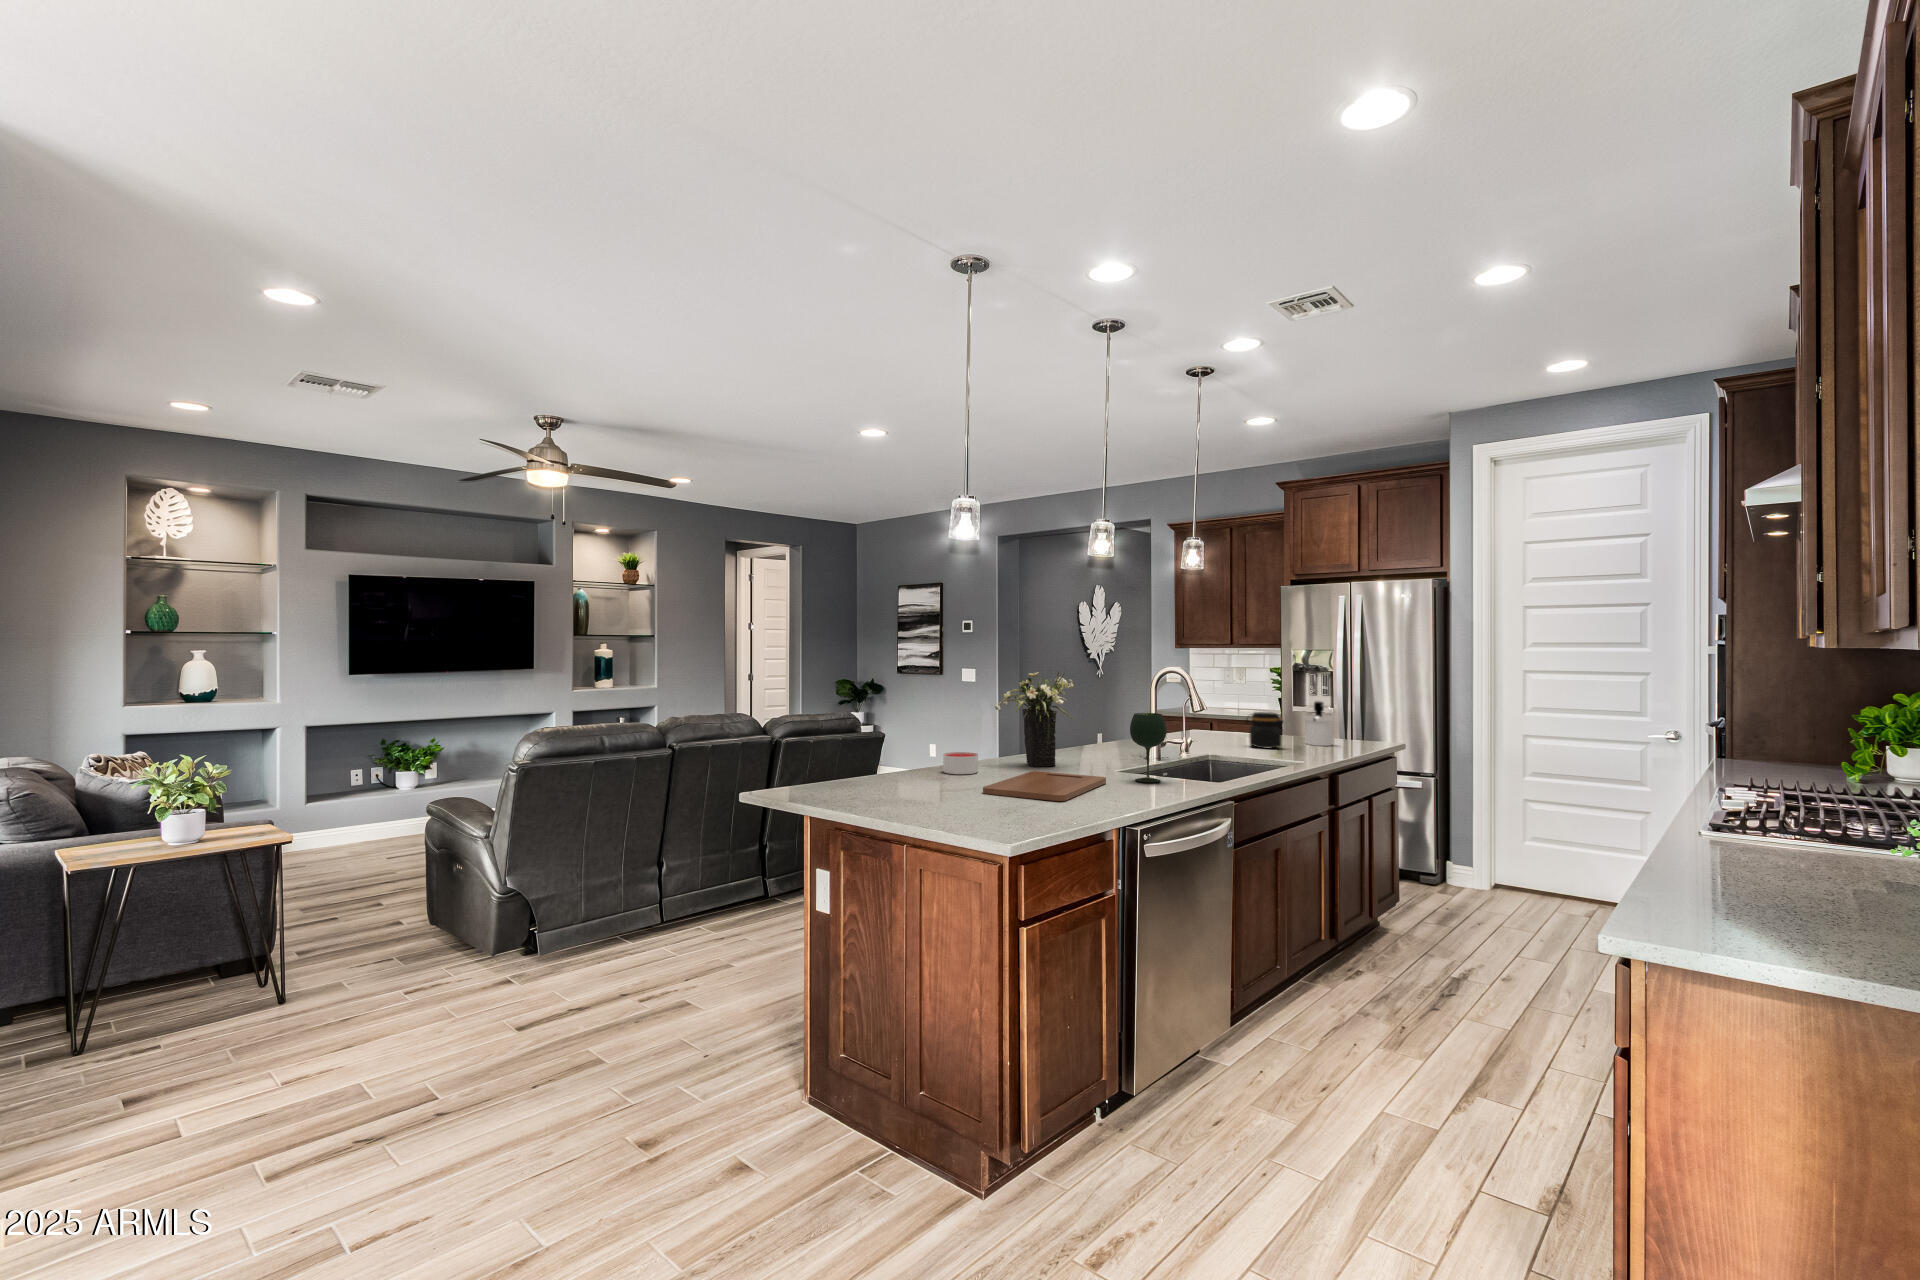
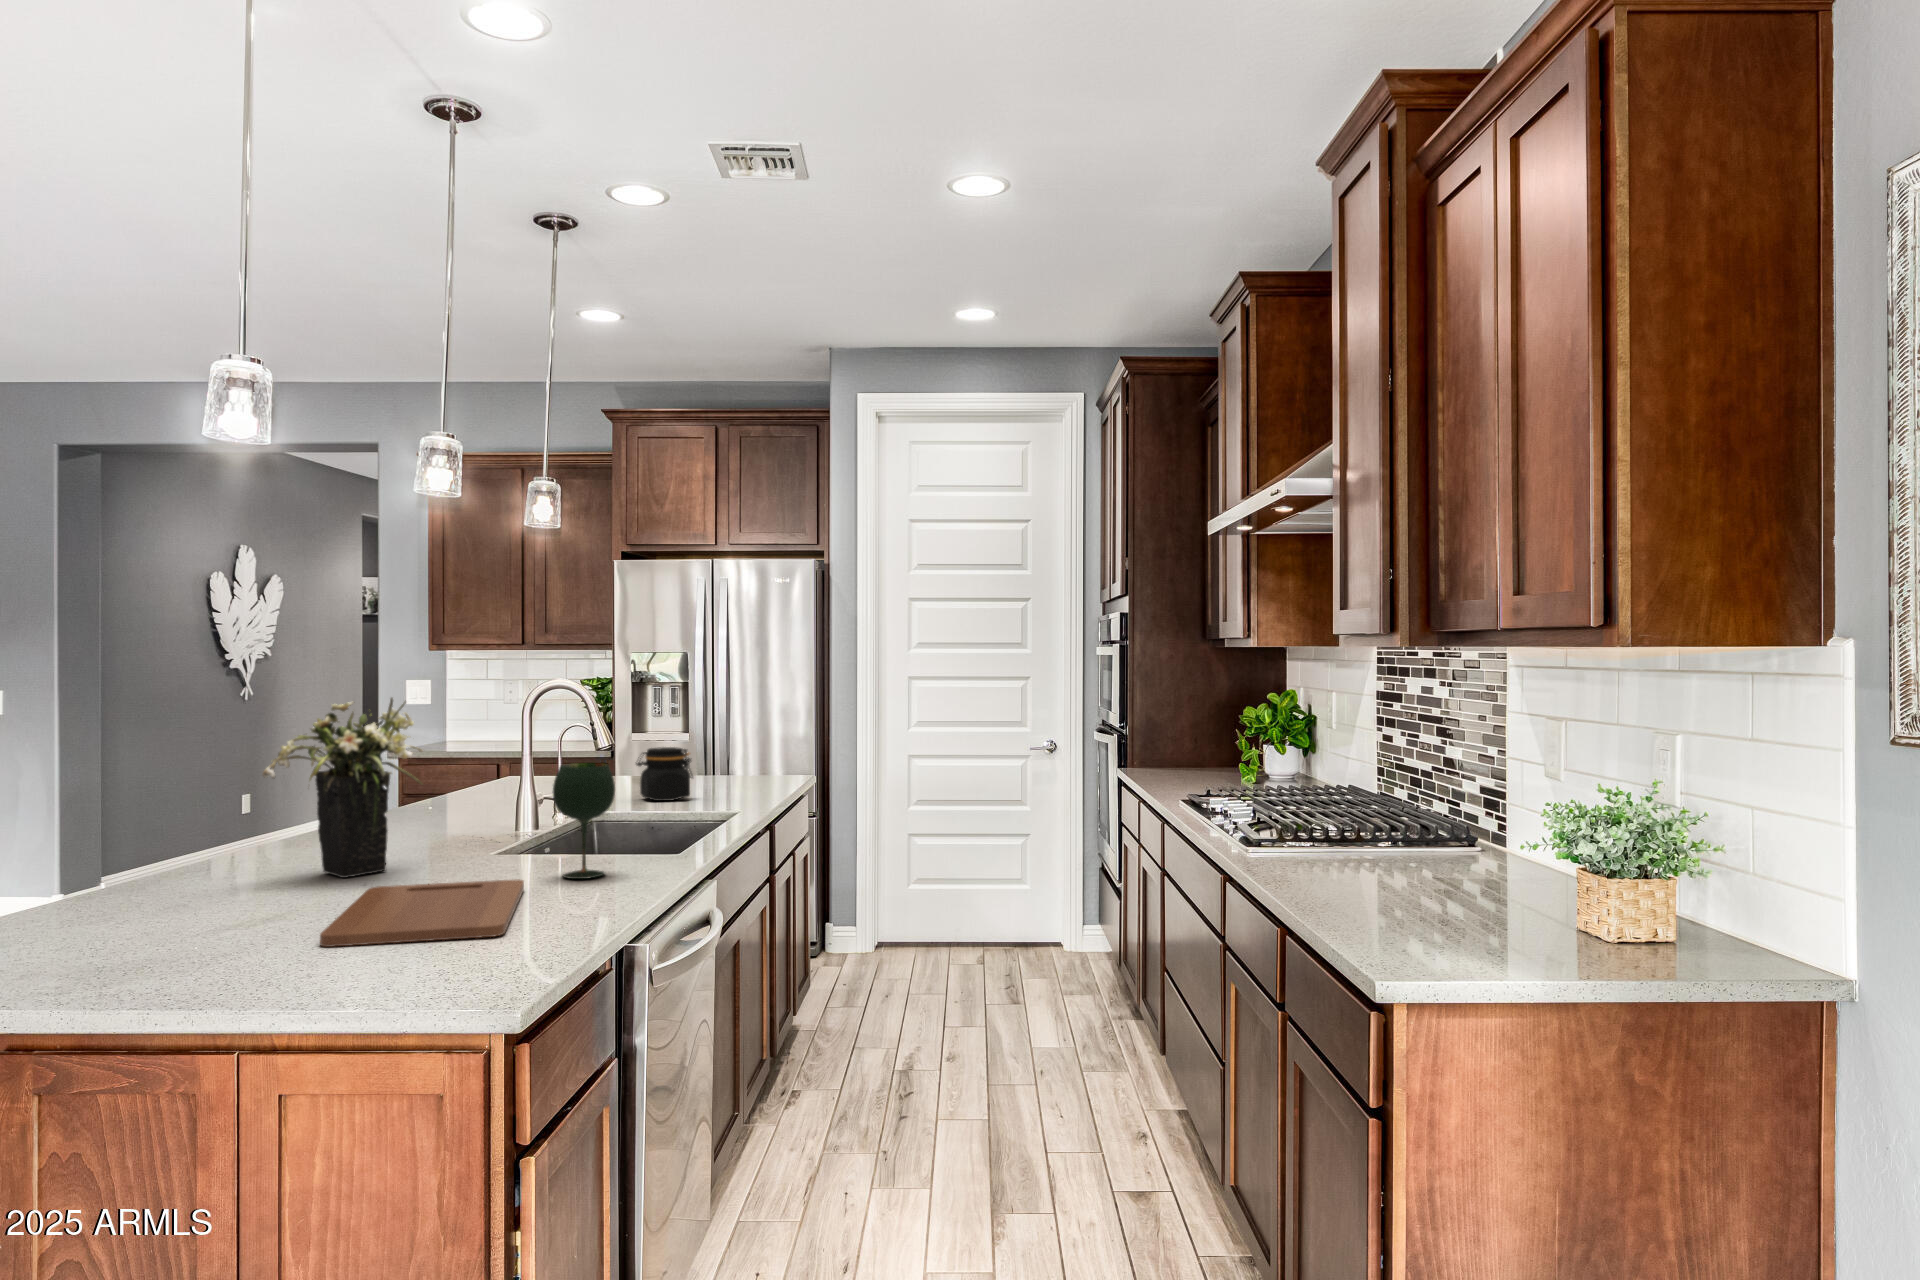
soap dispenser: present [1305,701,1333,746] -> none [700,727,742,790]
candle: present [943,752,978,774] -> none [163,868,246,917]

